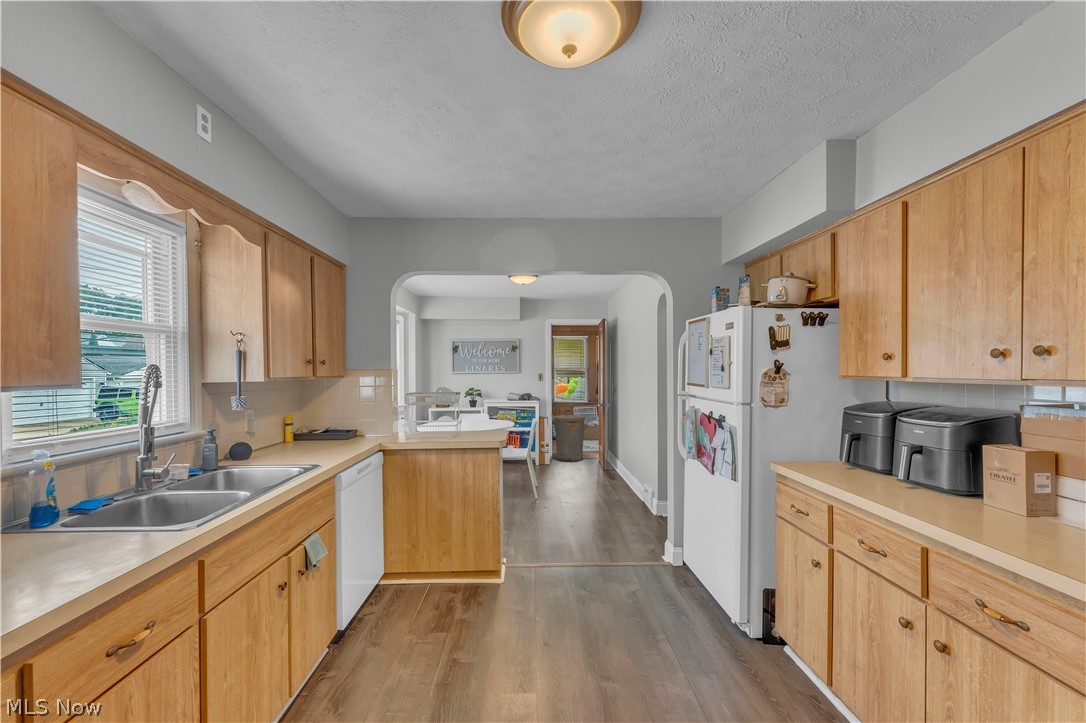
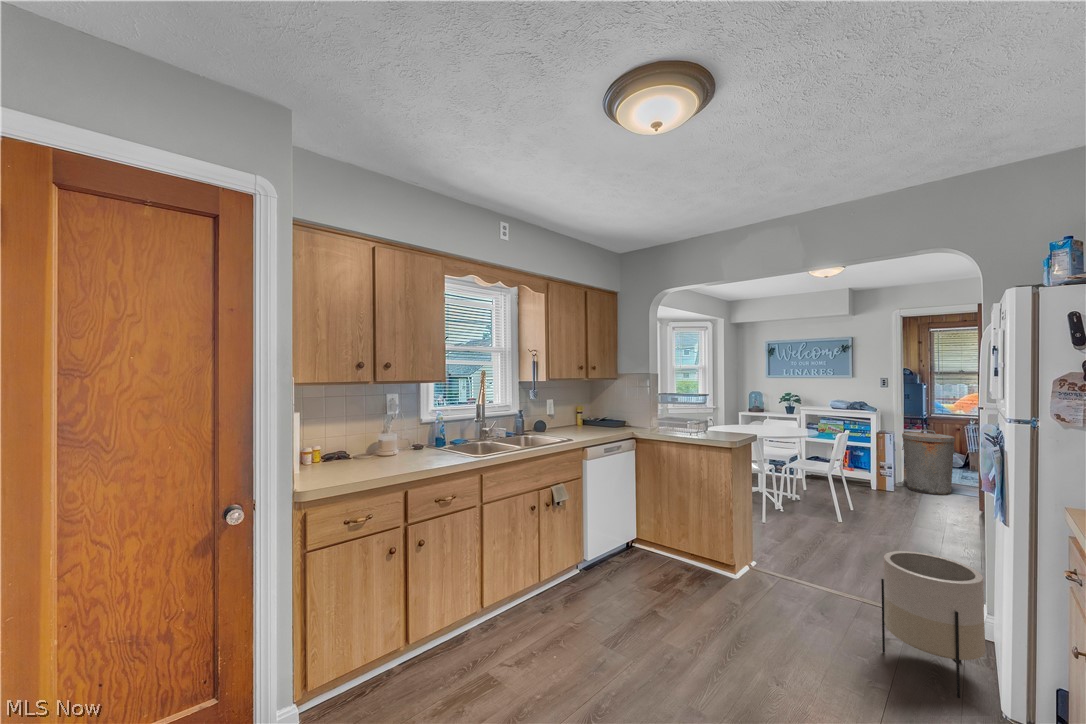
planter: none [643,511,707,618] -> present [881,551,985,698]

